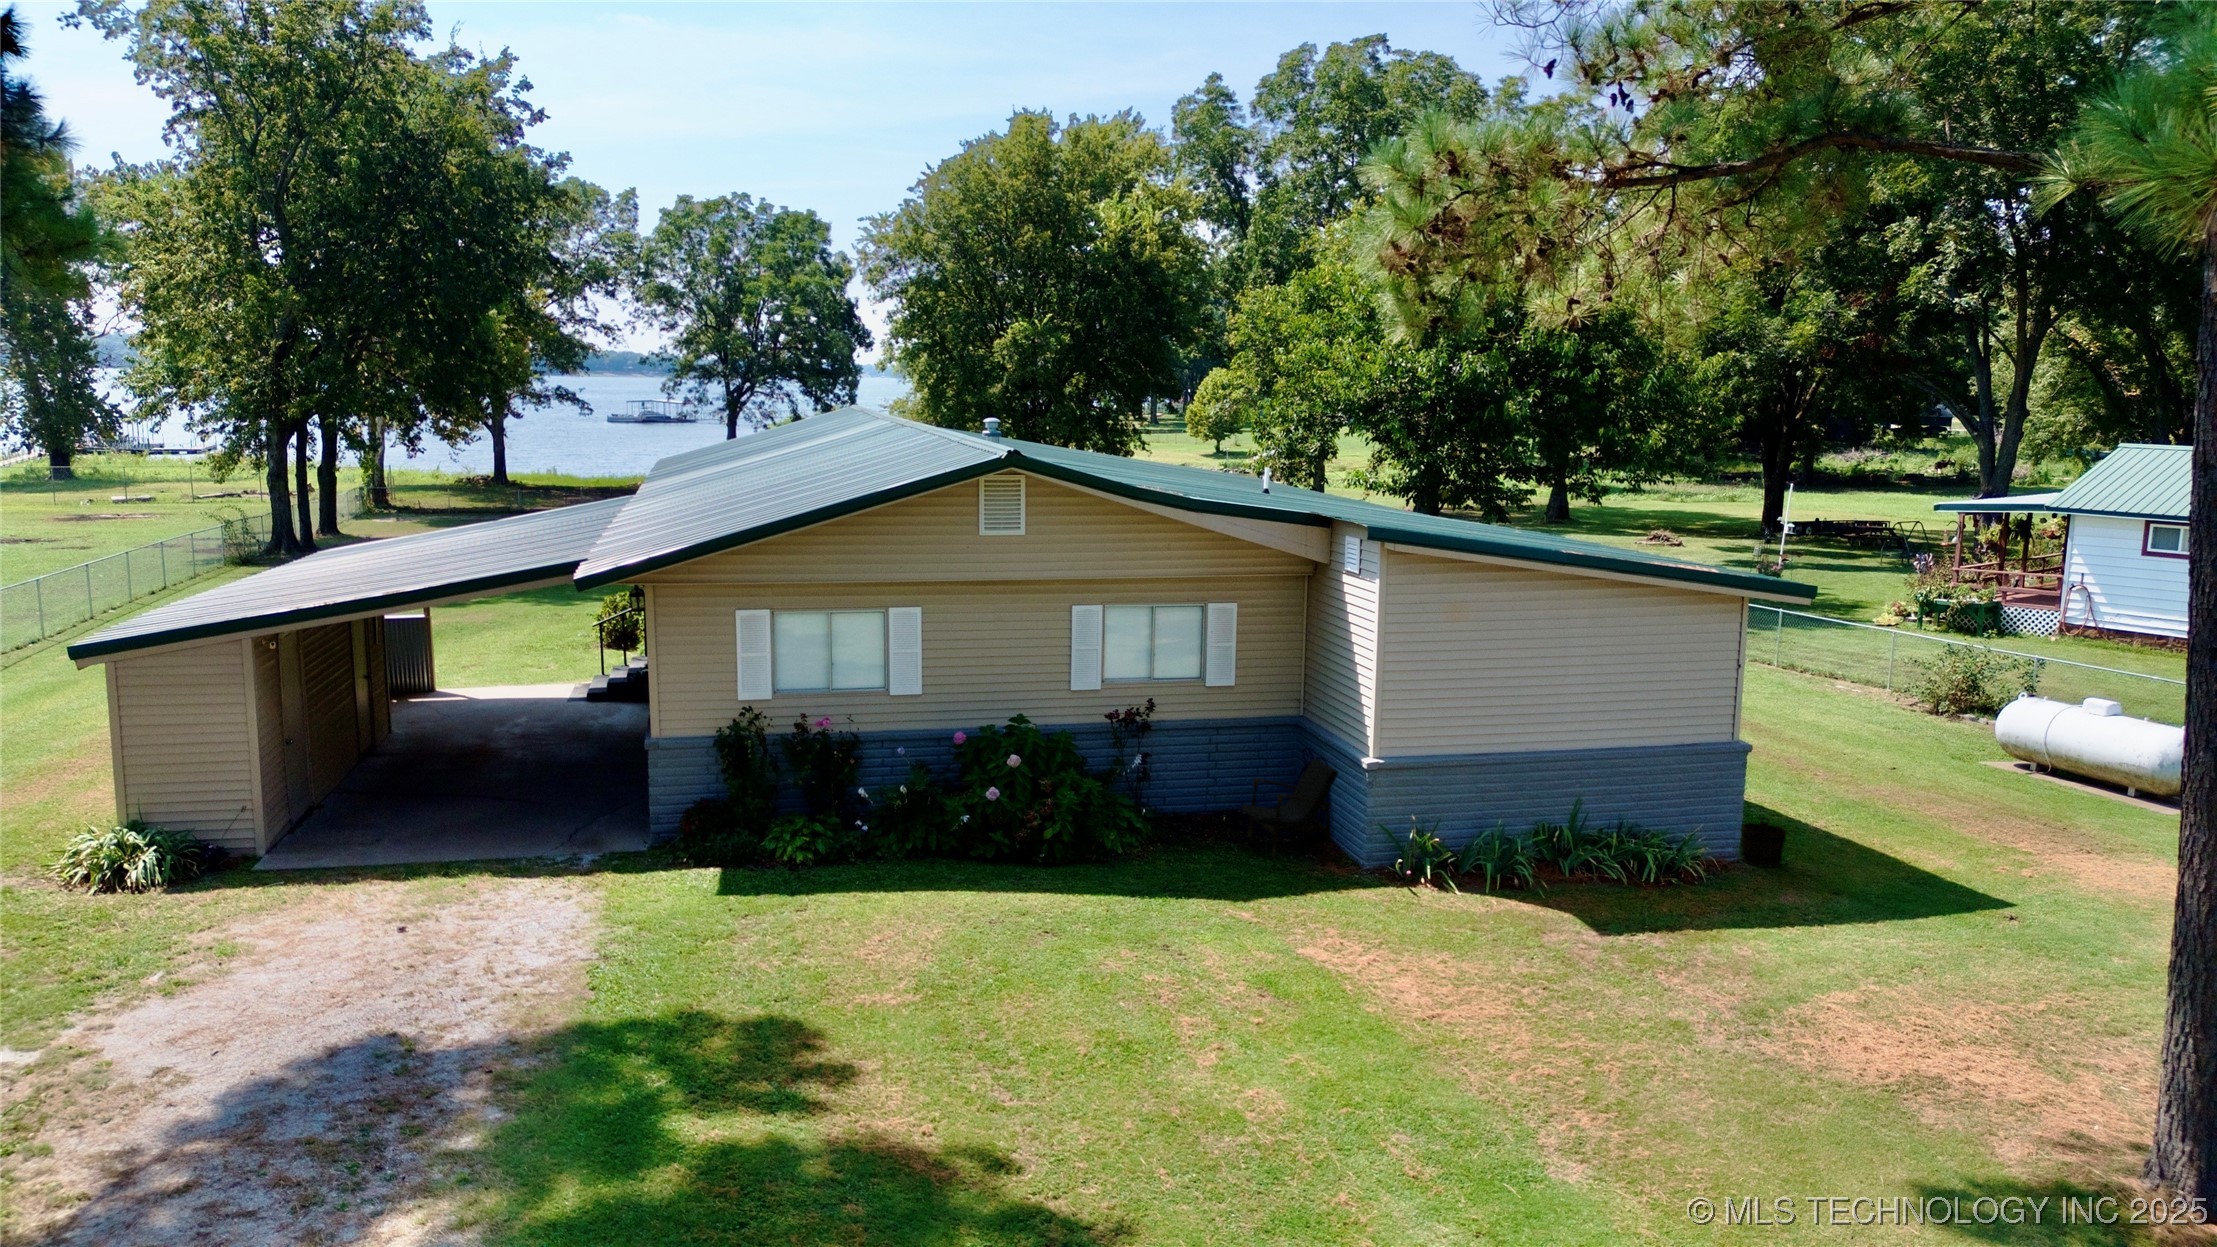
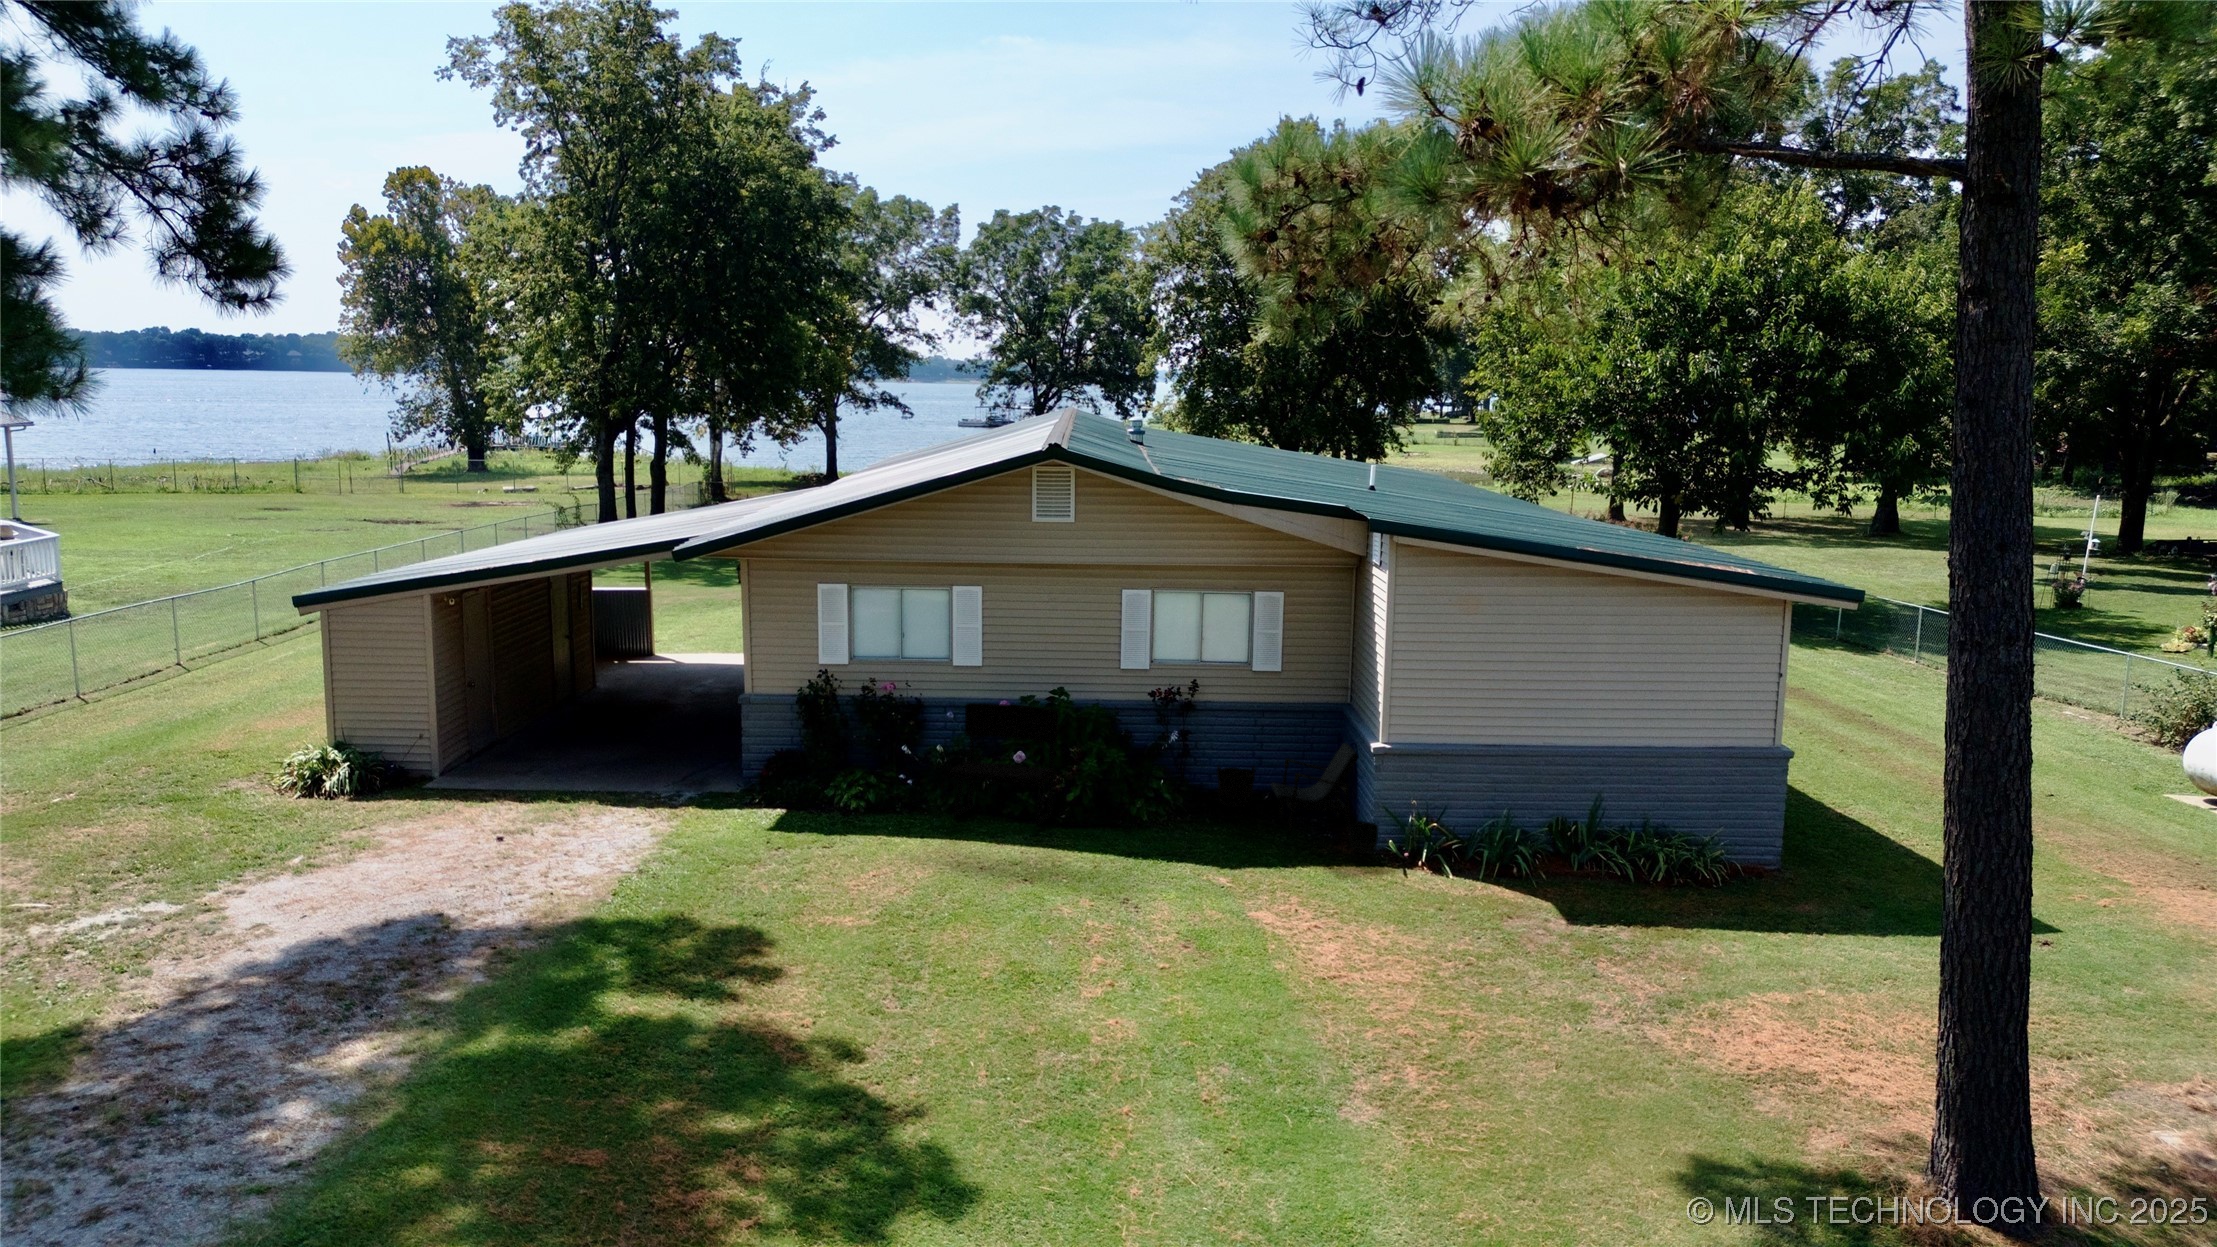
bench: none [910,736,1027,868] -> present [946,703,1058,826]
bucket: present [1741,817,1786,867] -> present [1217,766,1256,807]
planter: none [1346,841,1376,874] -> present [1350,821,1378,854]

